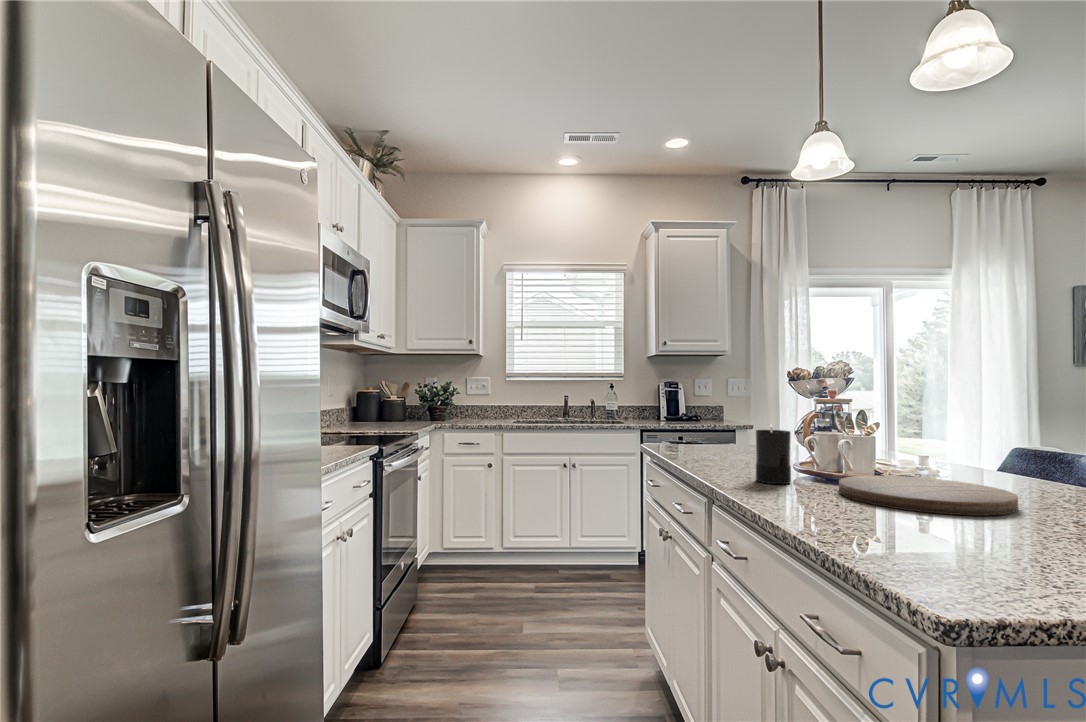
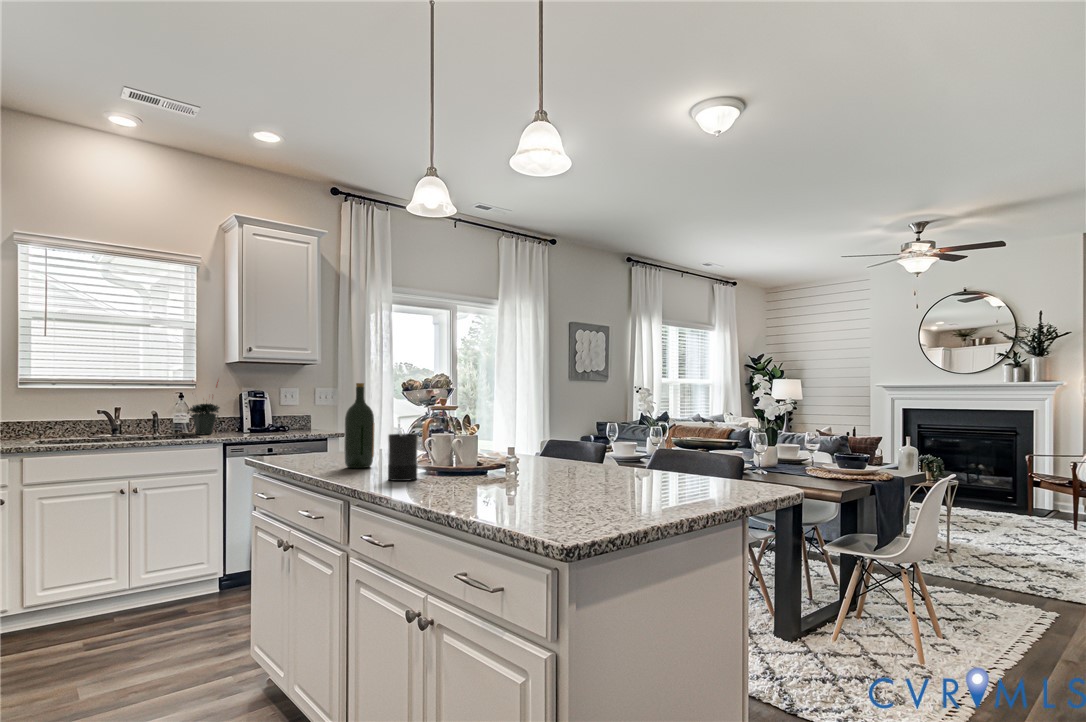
potted plant: none [616,370,643,420] -> present [187,382,220,434]
wine bottle: none [721,373,753,464] -> present [344,383,374,468]
cutting board: present [839,476,1018,516] -> none [457,464,571,488]

